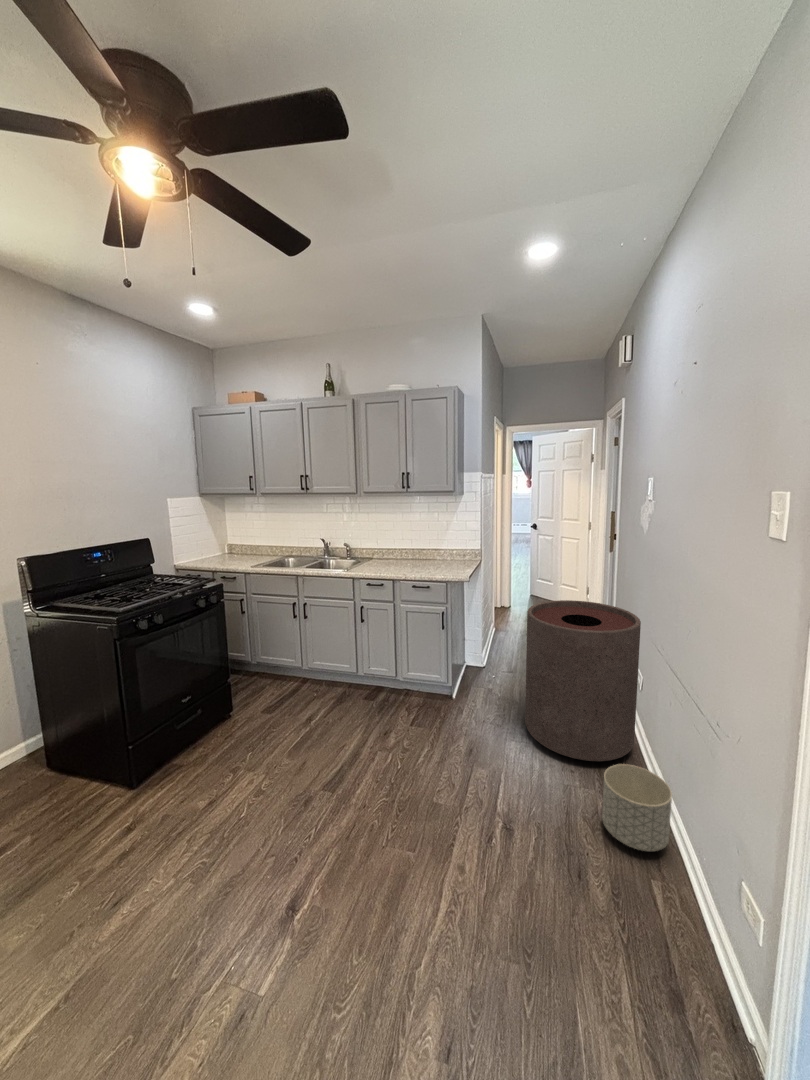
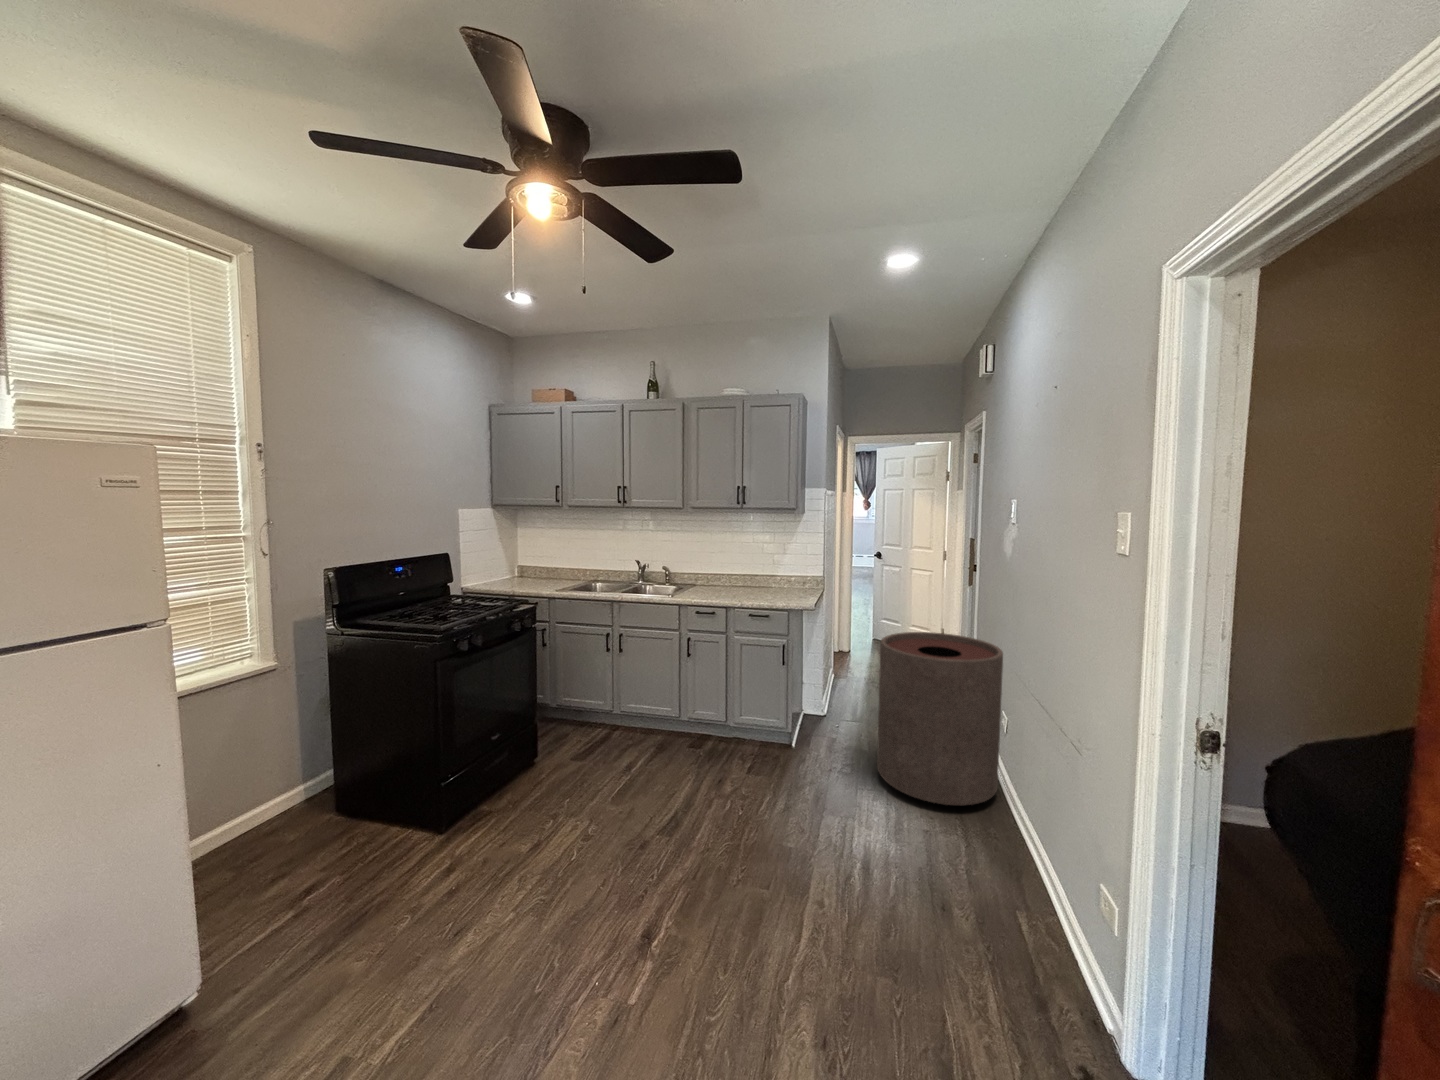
planter: present [602,764,672,852] -> none [965,799,1037,885]

